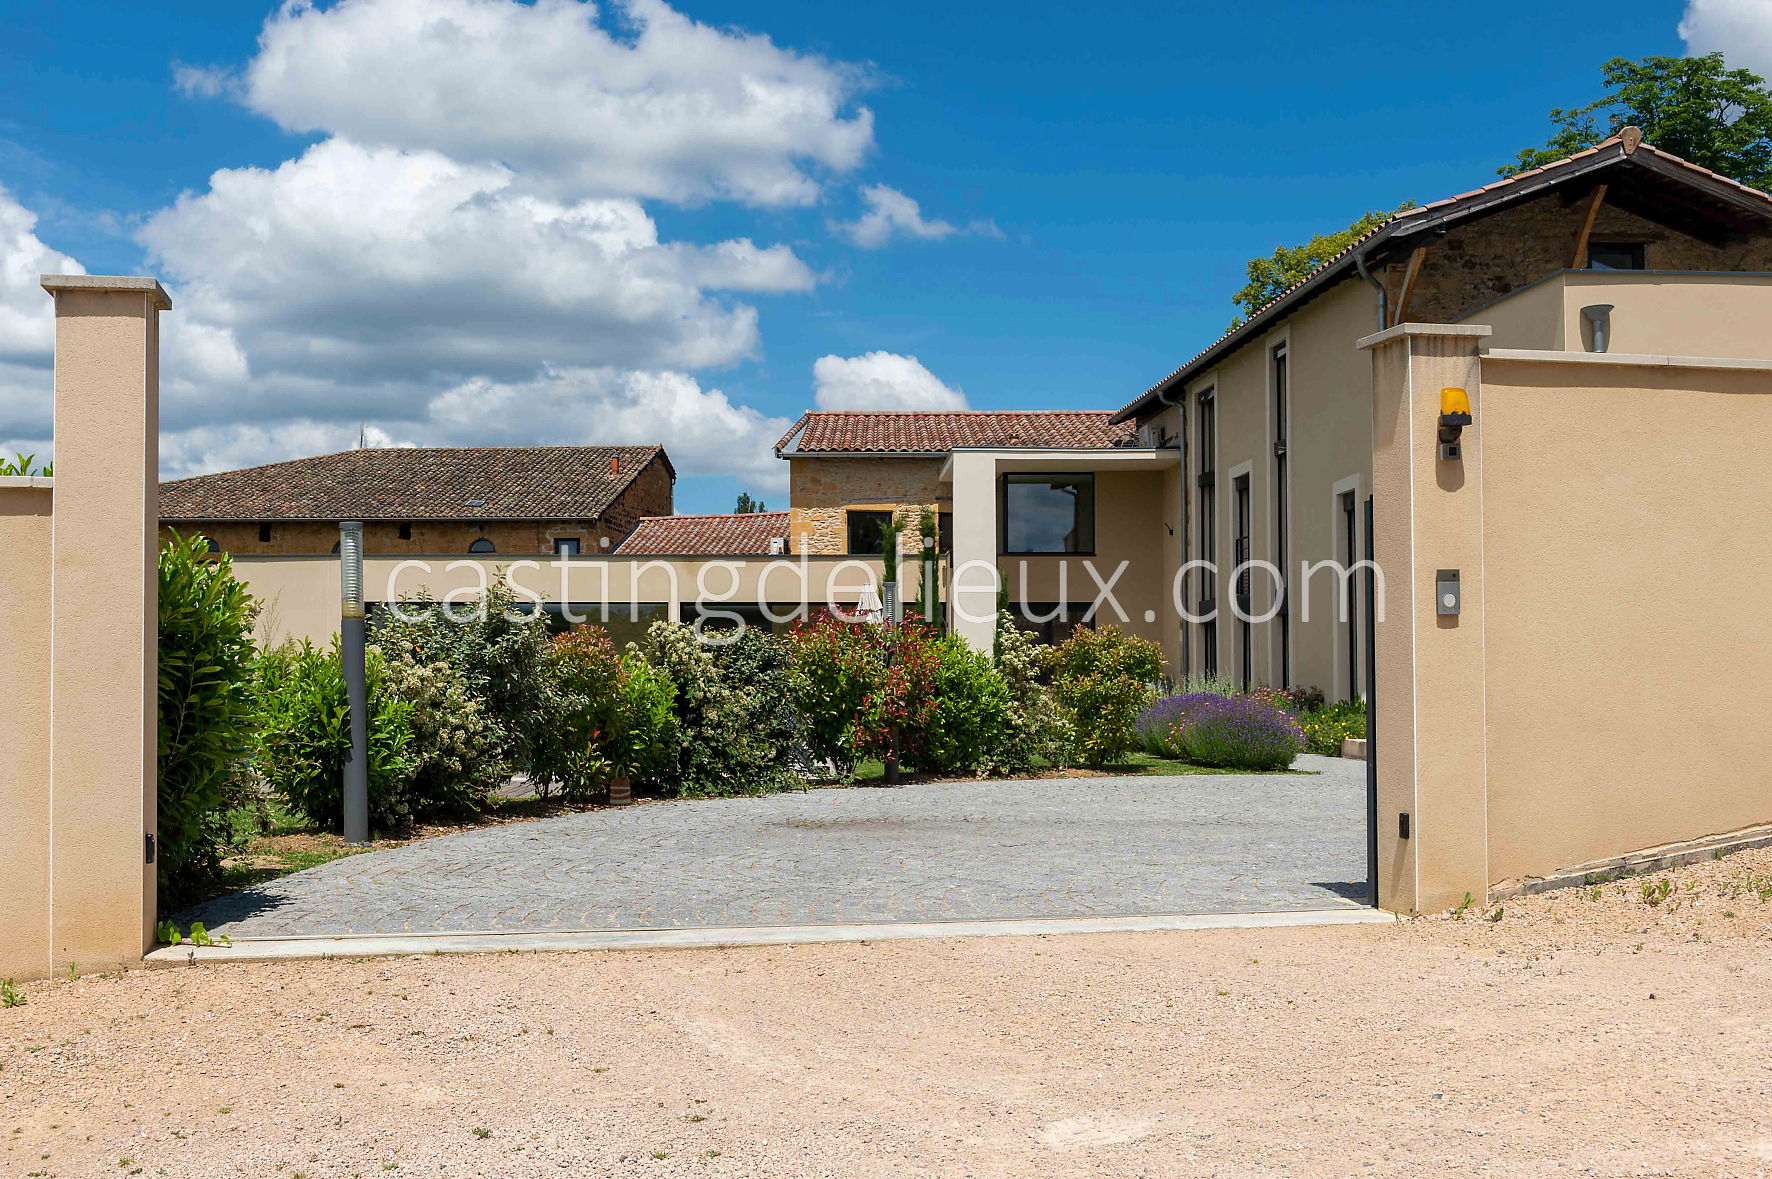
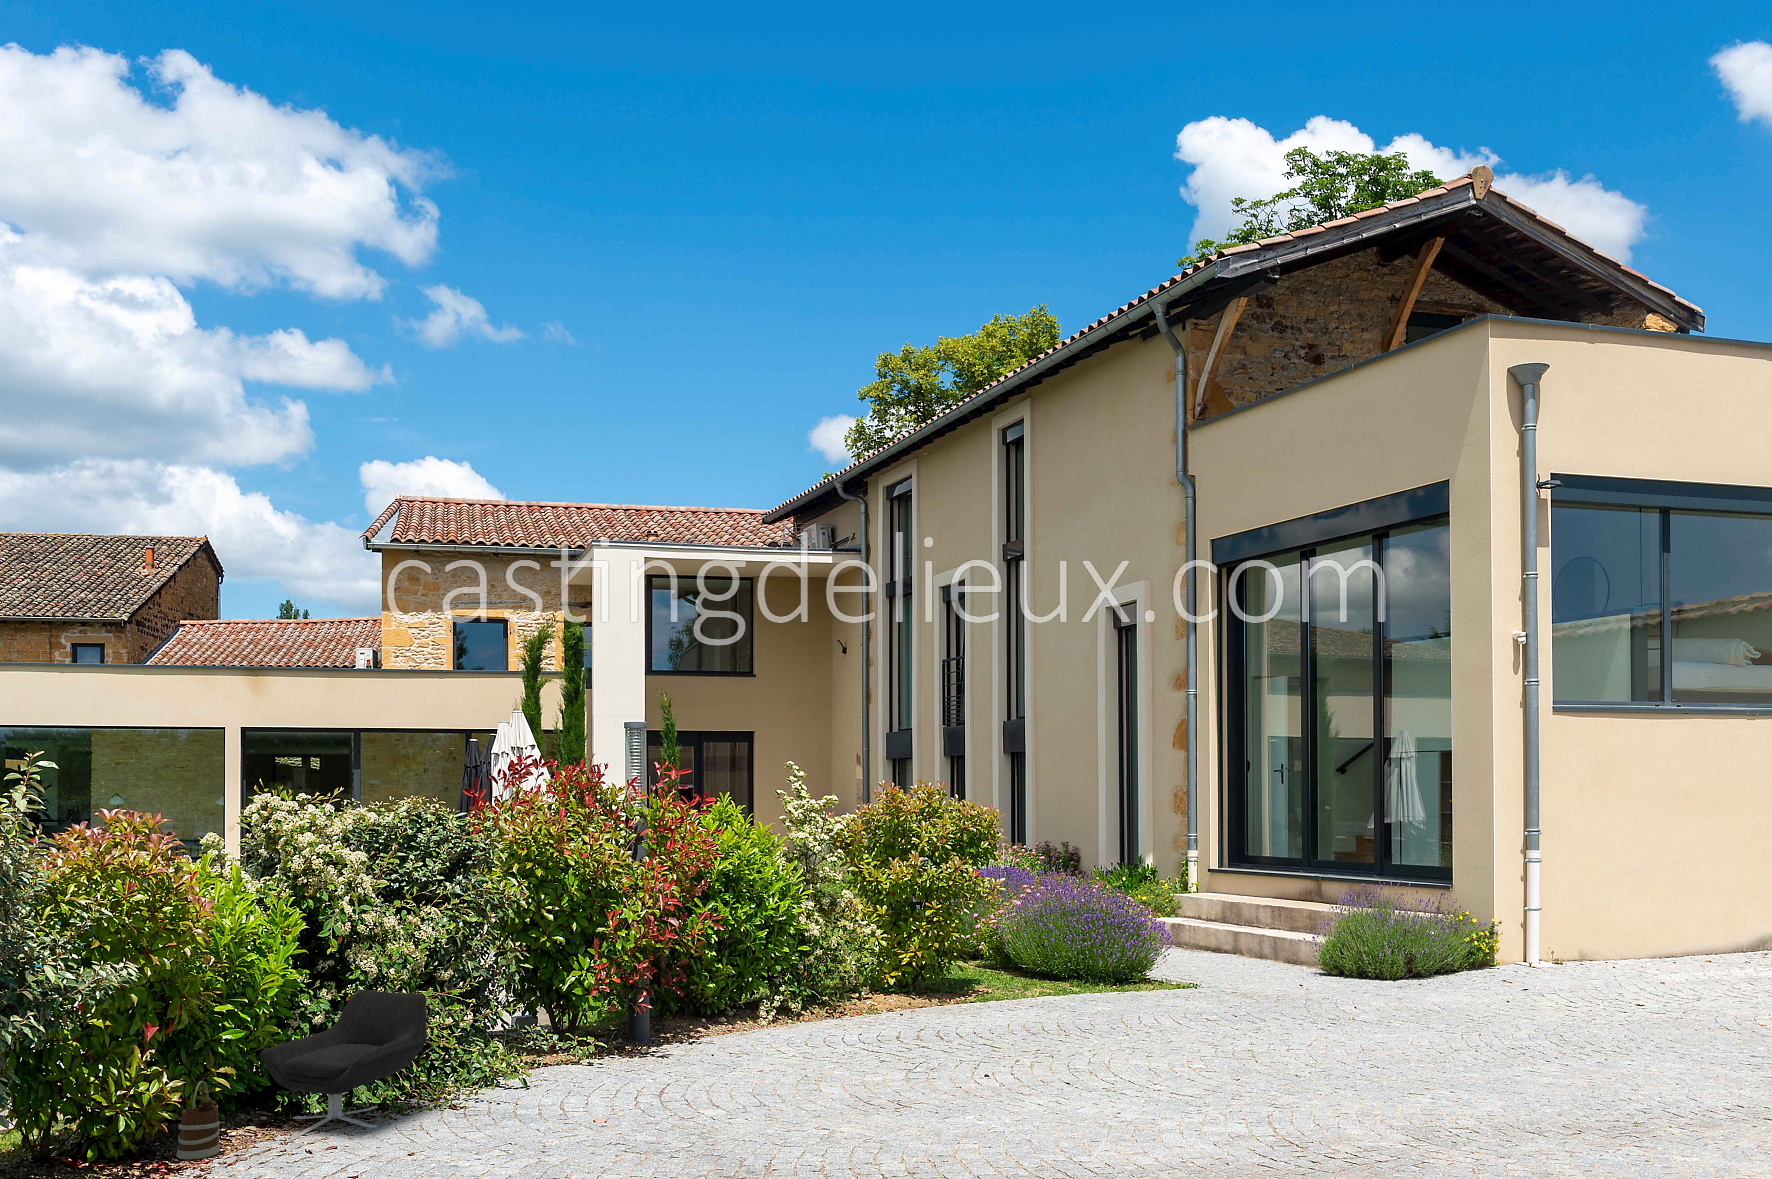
lounge chair: none [653,729,741,801] -> present [261,990,427,1139]

